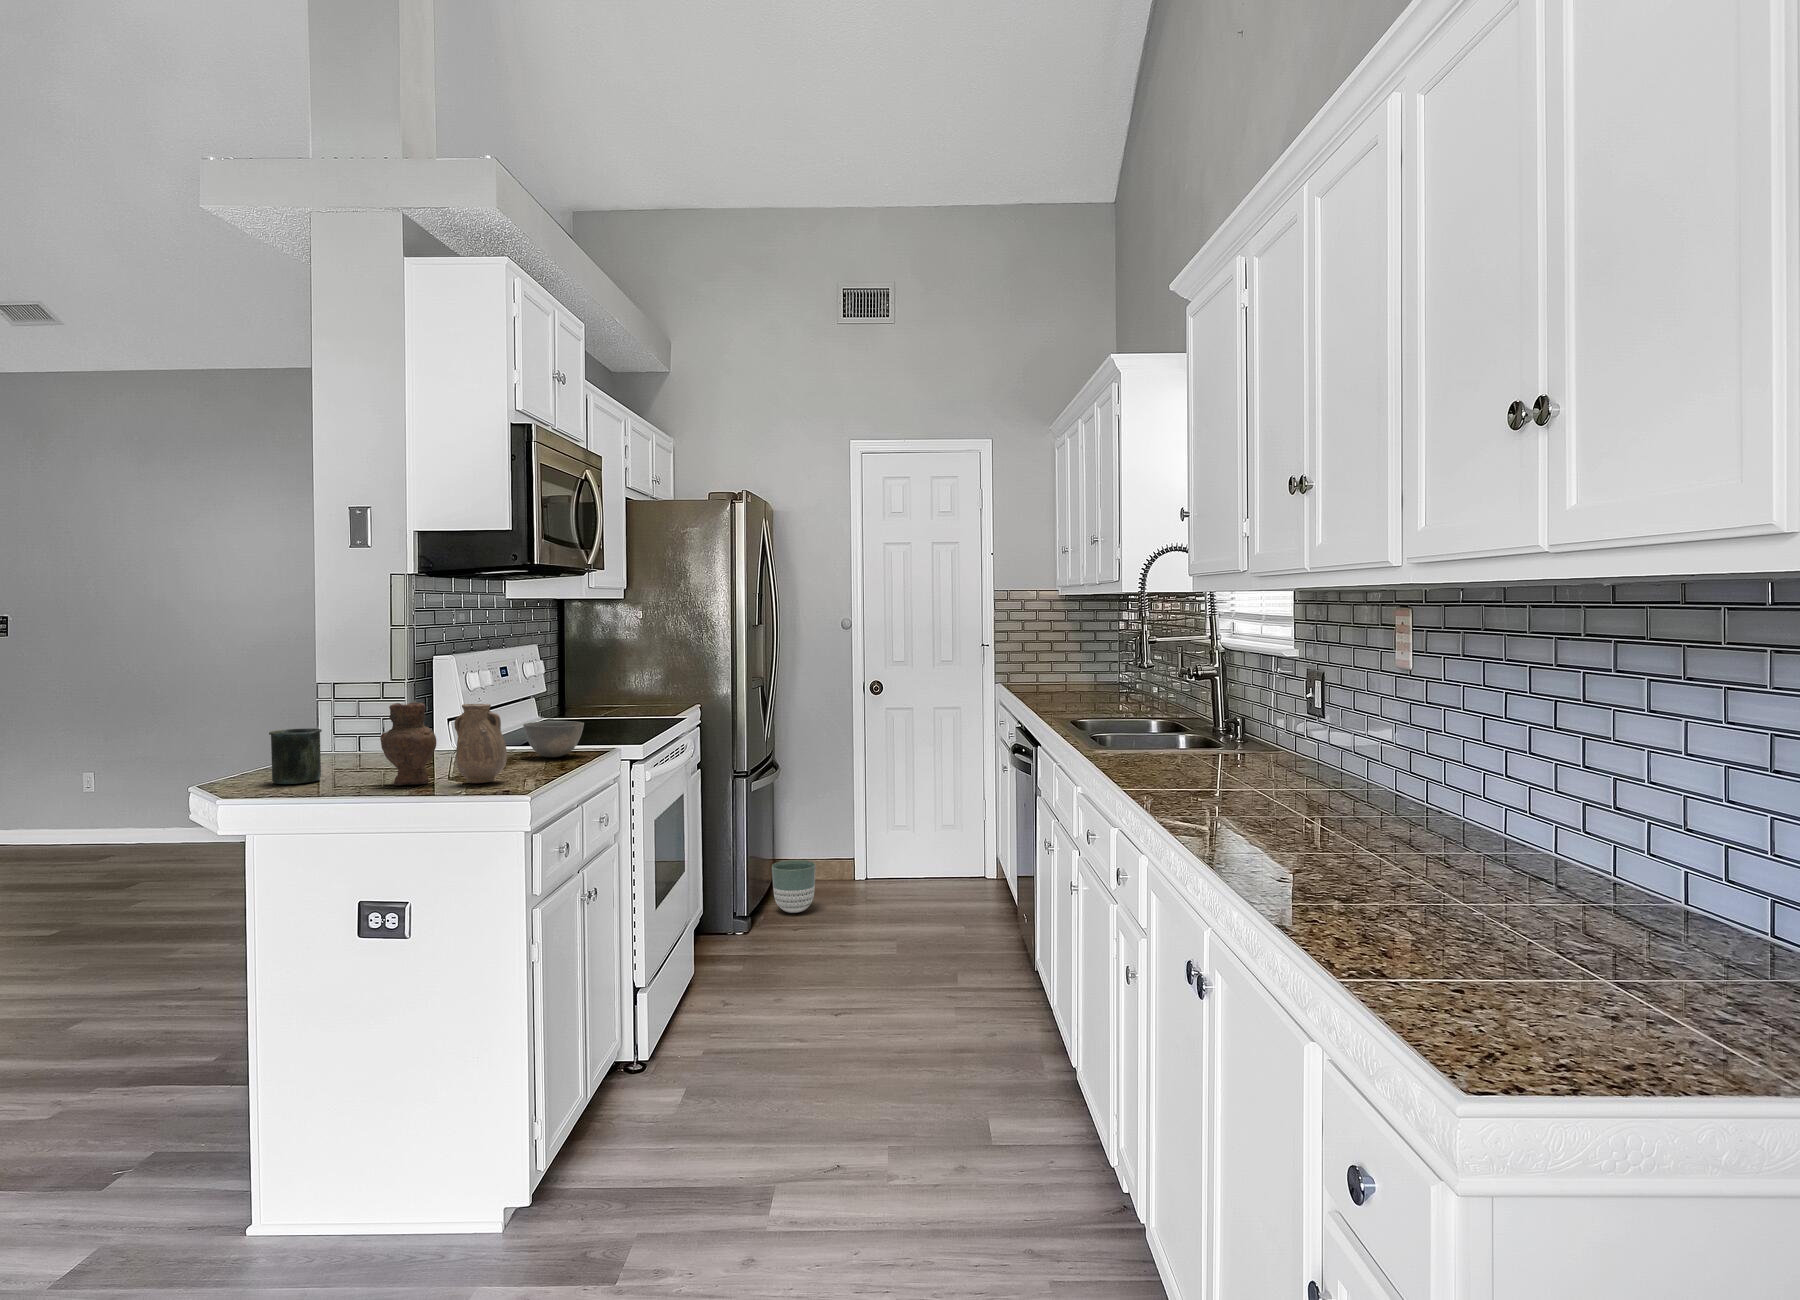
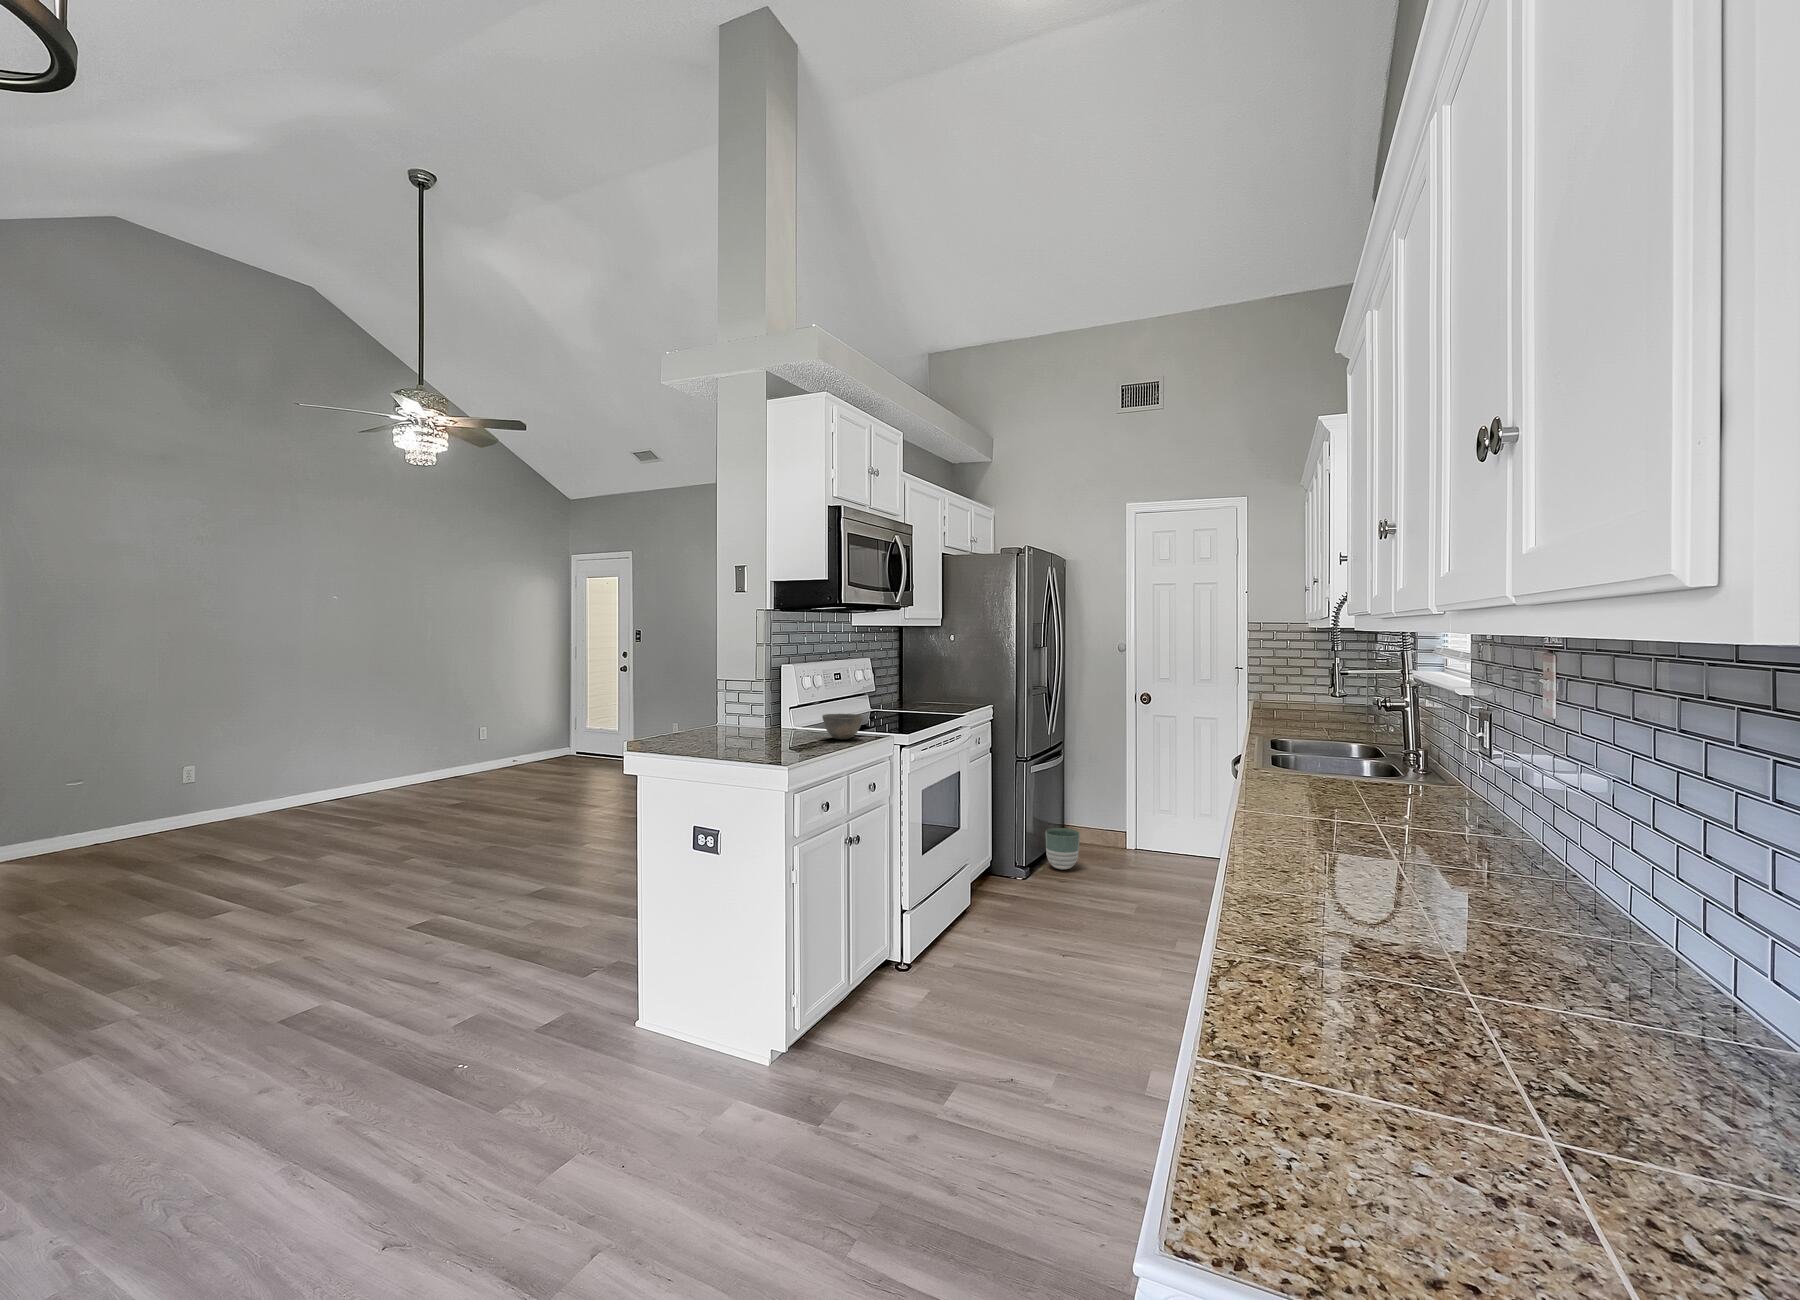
vase: present [380,703,507,786] -> none [715,697,790,755]
mug: present [269,728,322,784] -> none [659,710,690,746]

